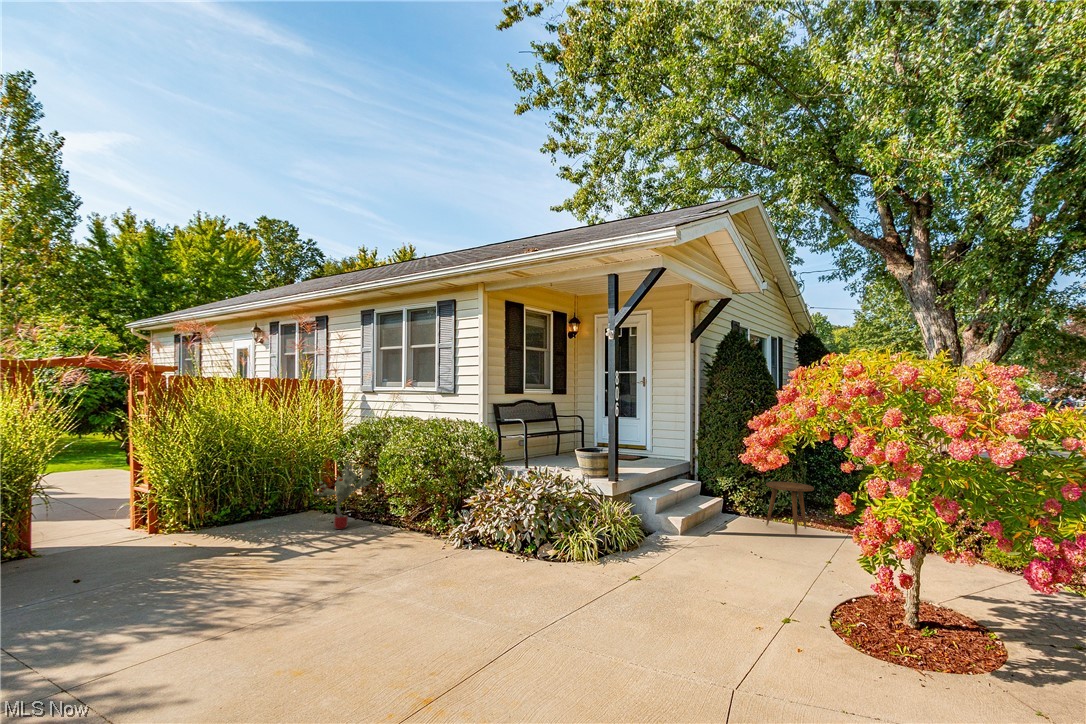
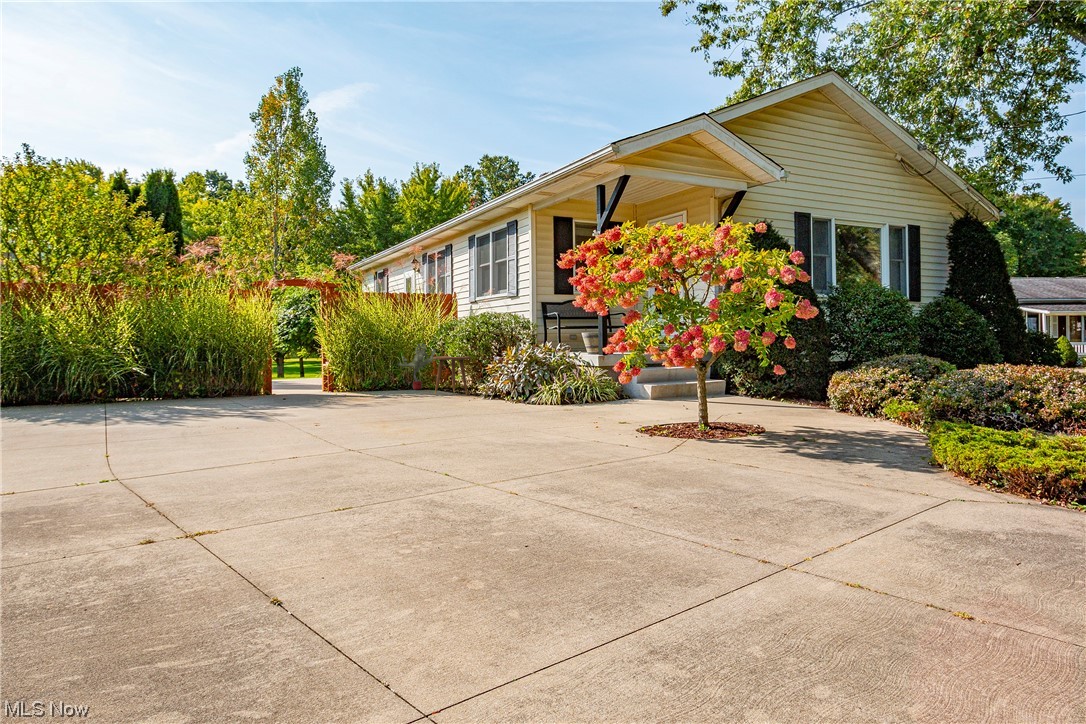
side table: present [766,482,814,535] -> present [433,356,470,395]

